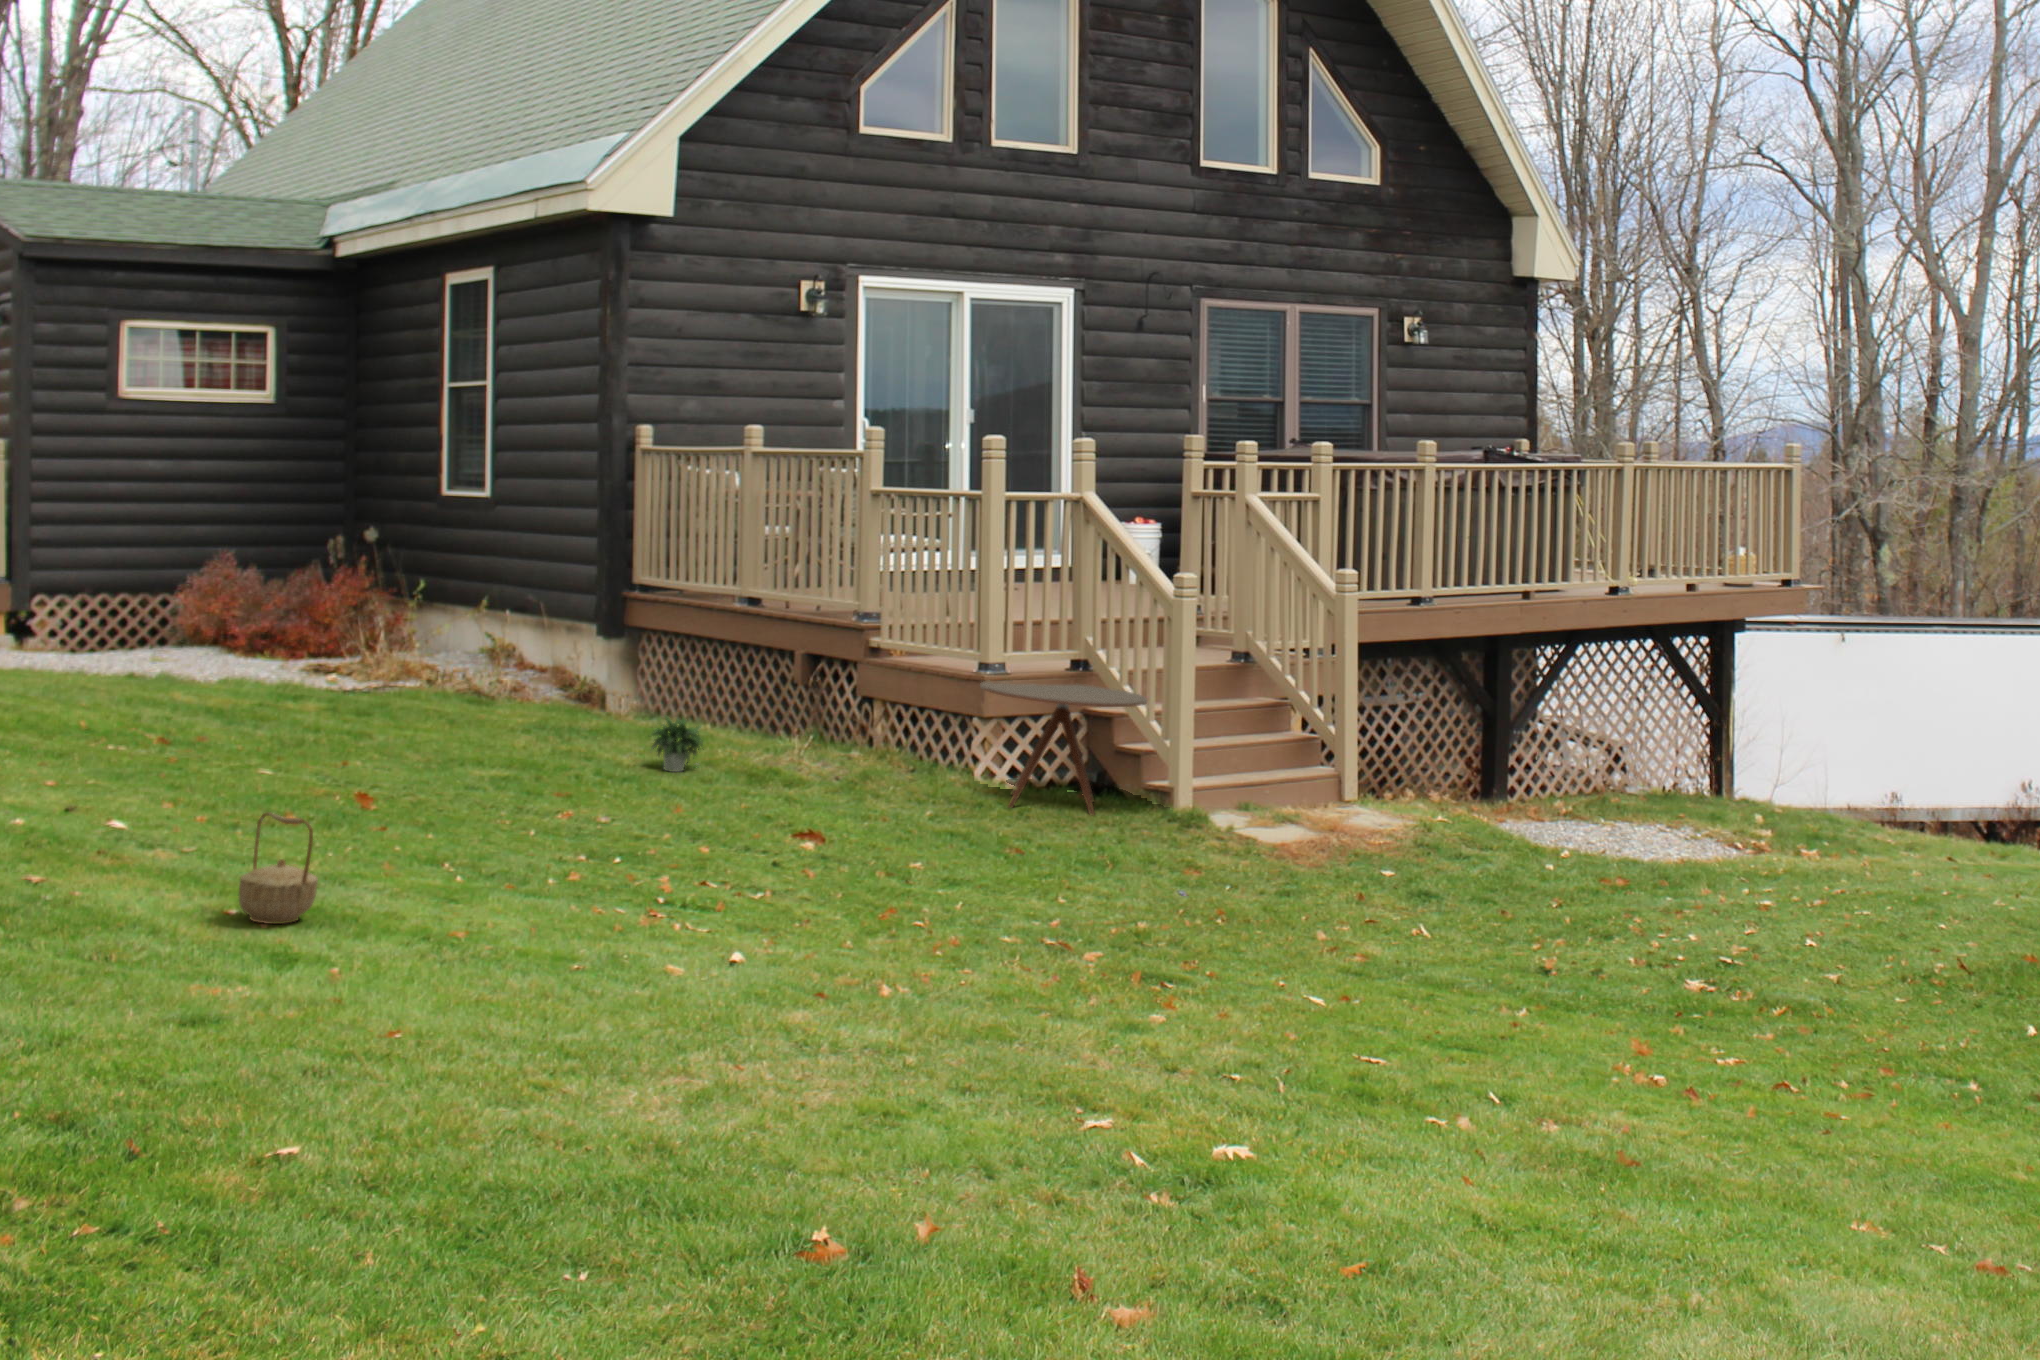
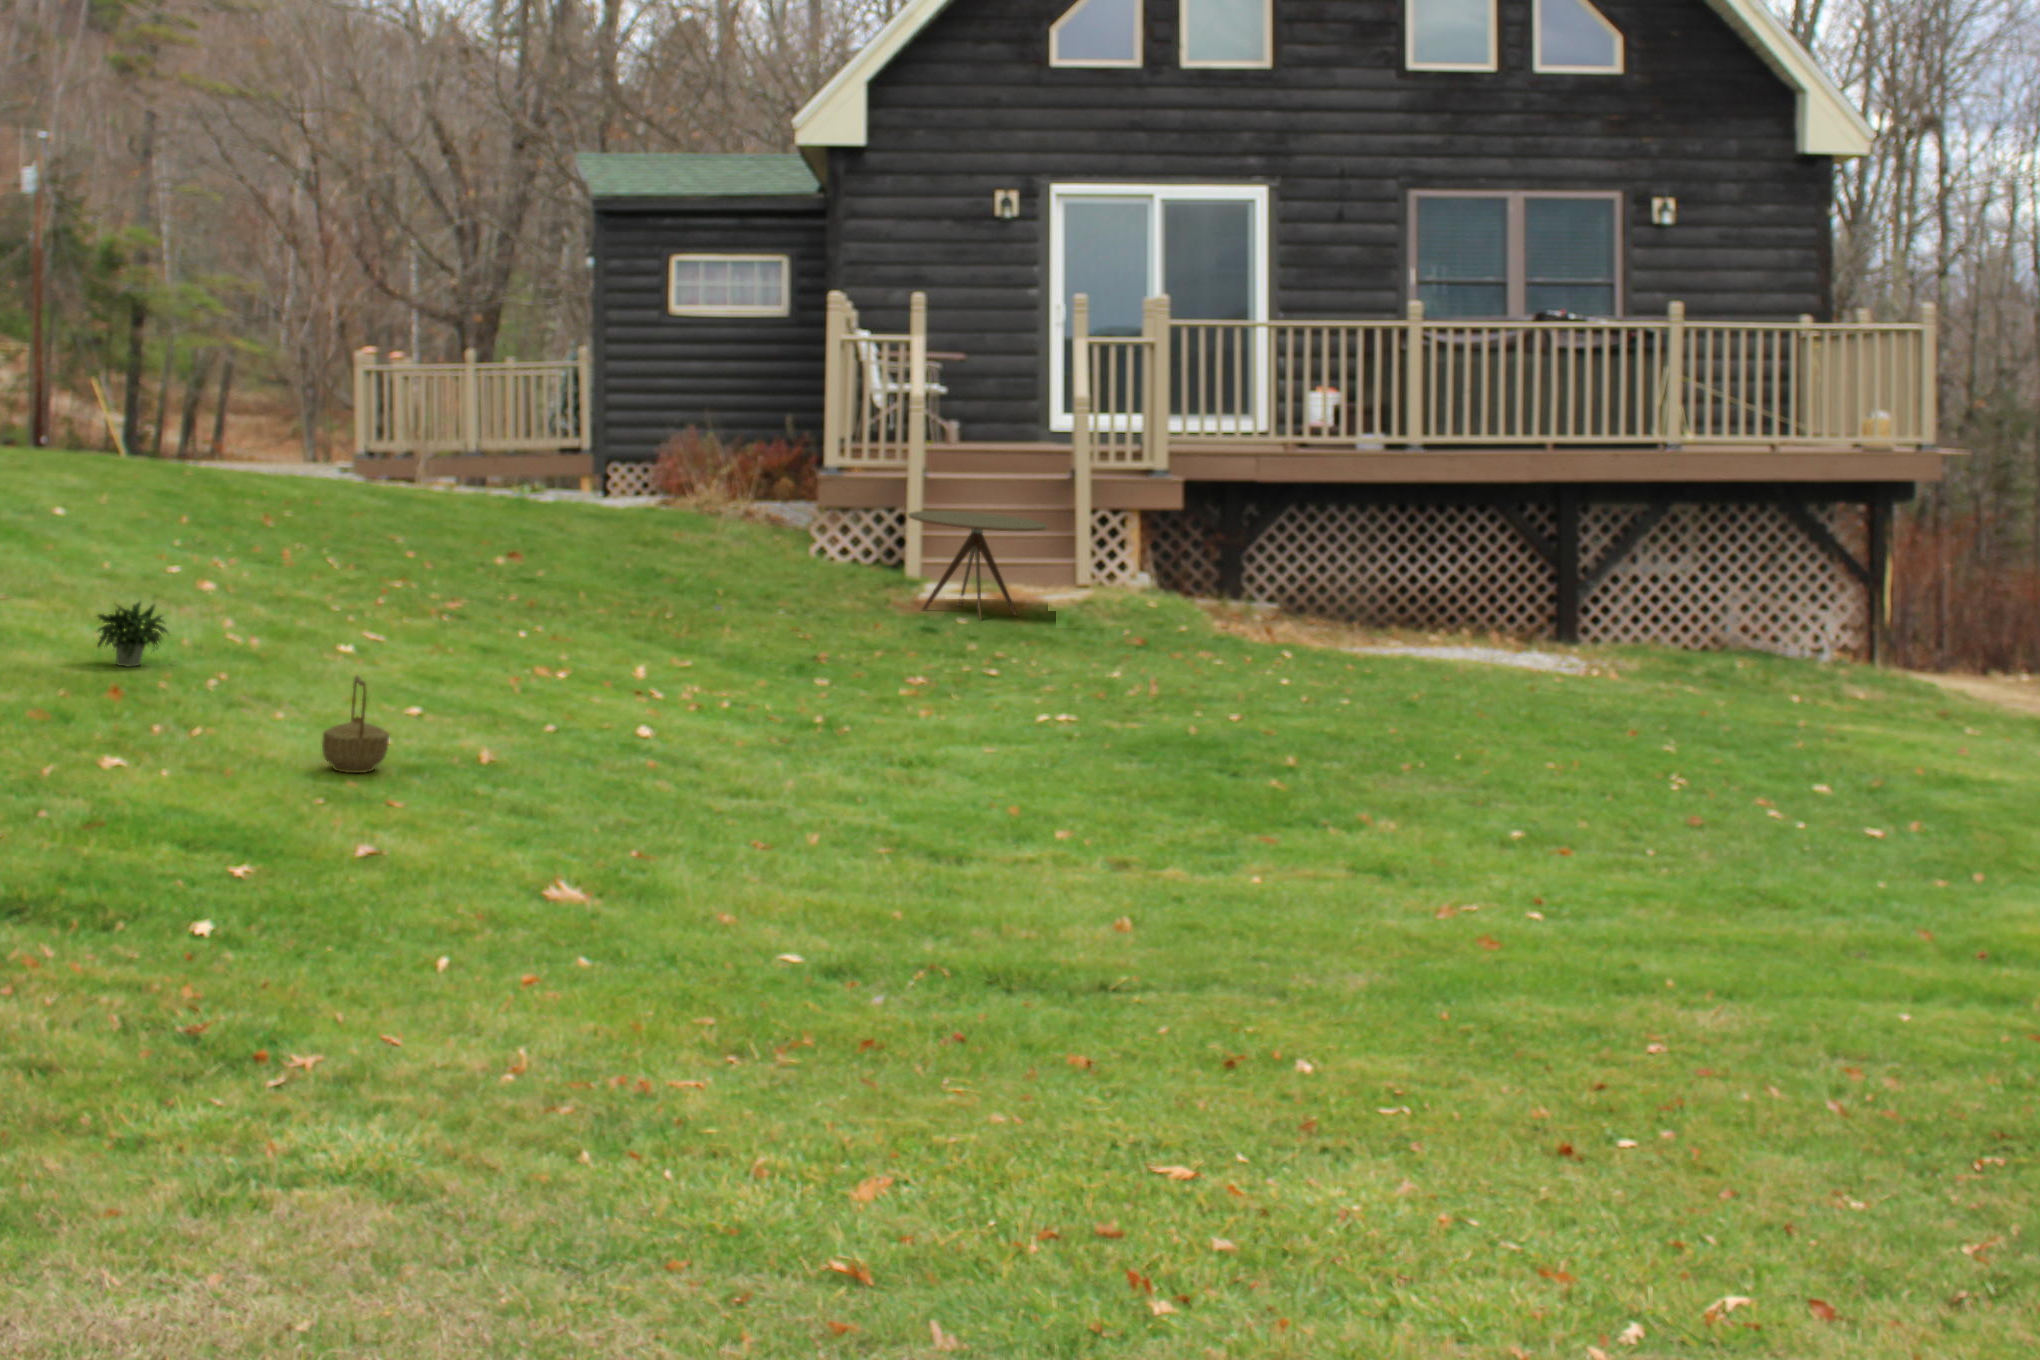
potted plant: present [651,716,702,772] -> present [97,602,168,667]
basket: present [239,812,318,924] -> present [322,676,389,773]

